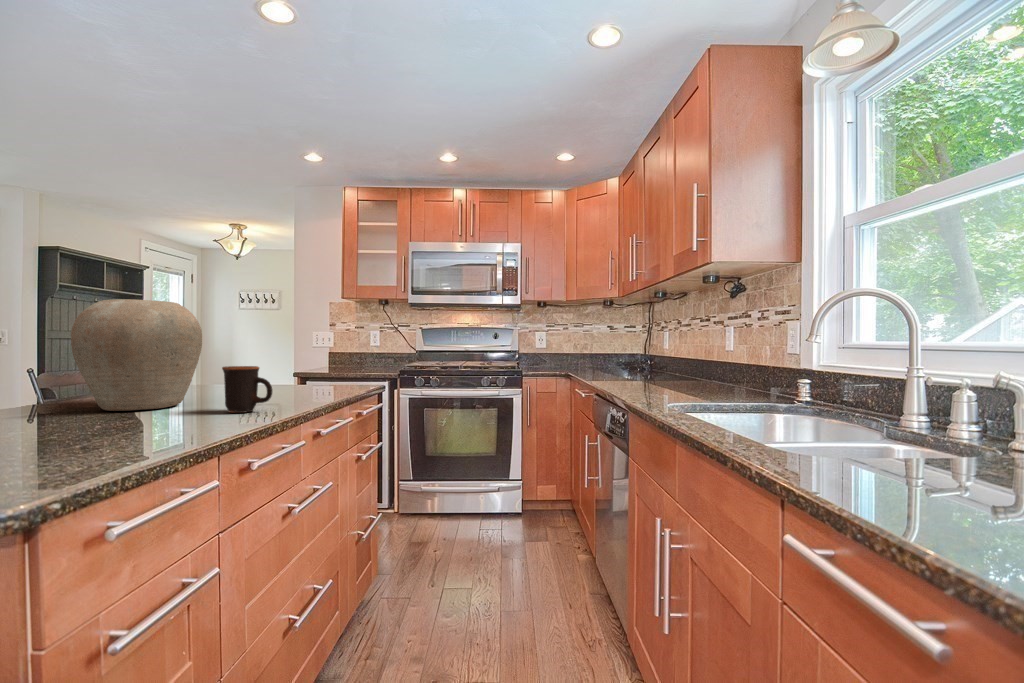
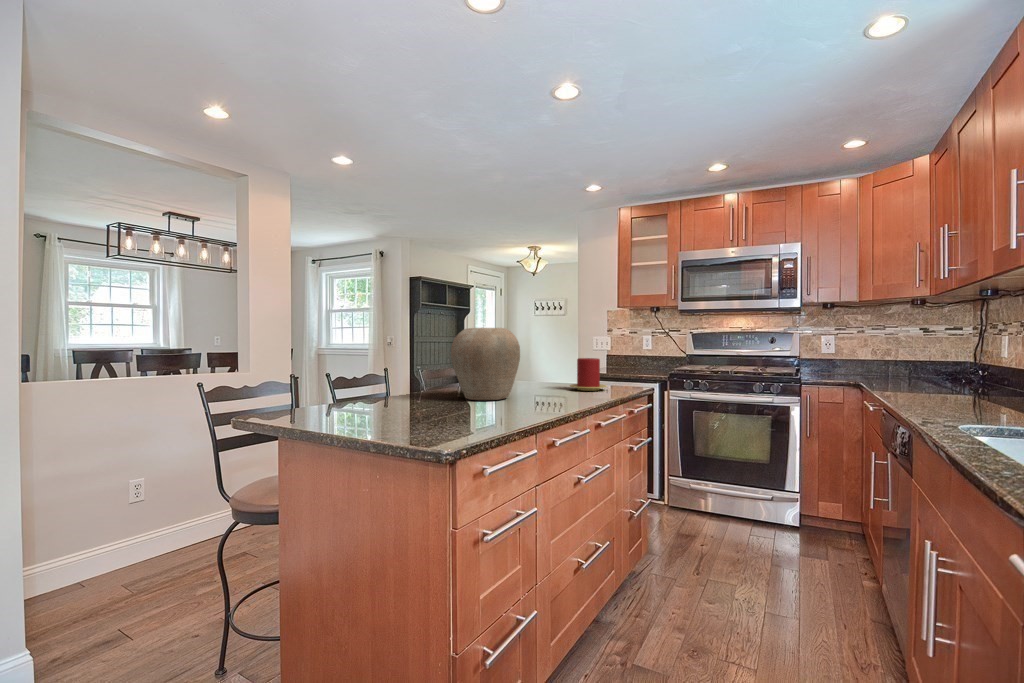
candle: none [281,350,331,390] -> present [570,358,607,391]
mug: present [222,366,272,413] -> none [534,373,566,407]

